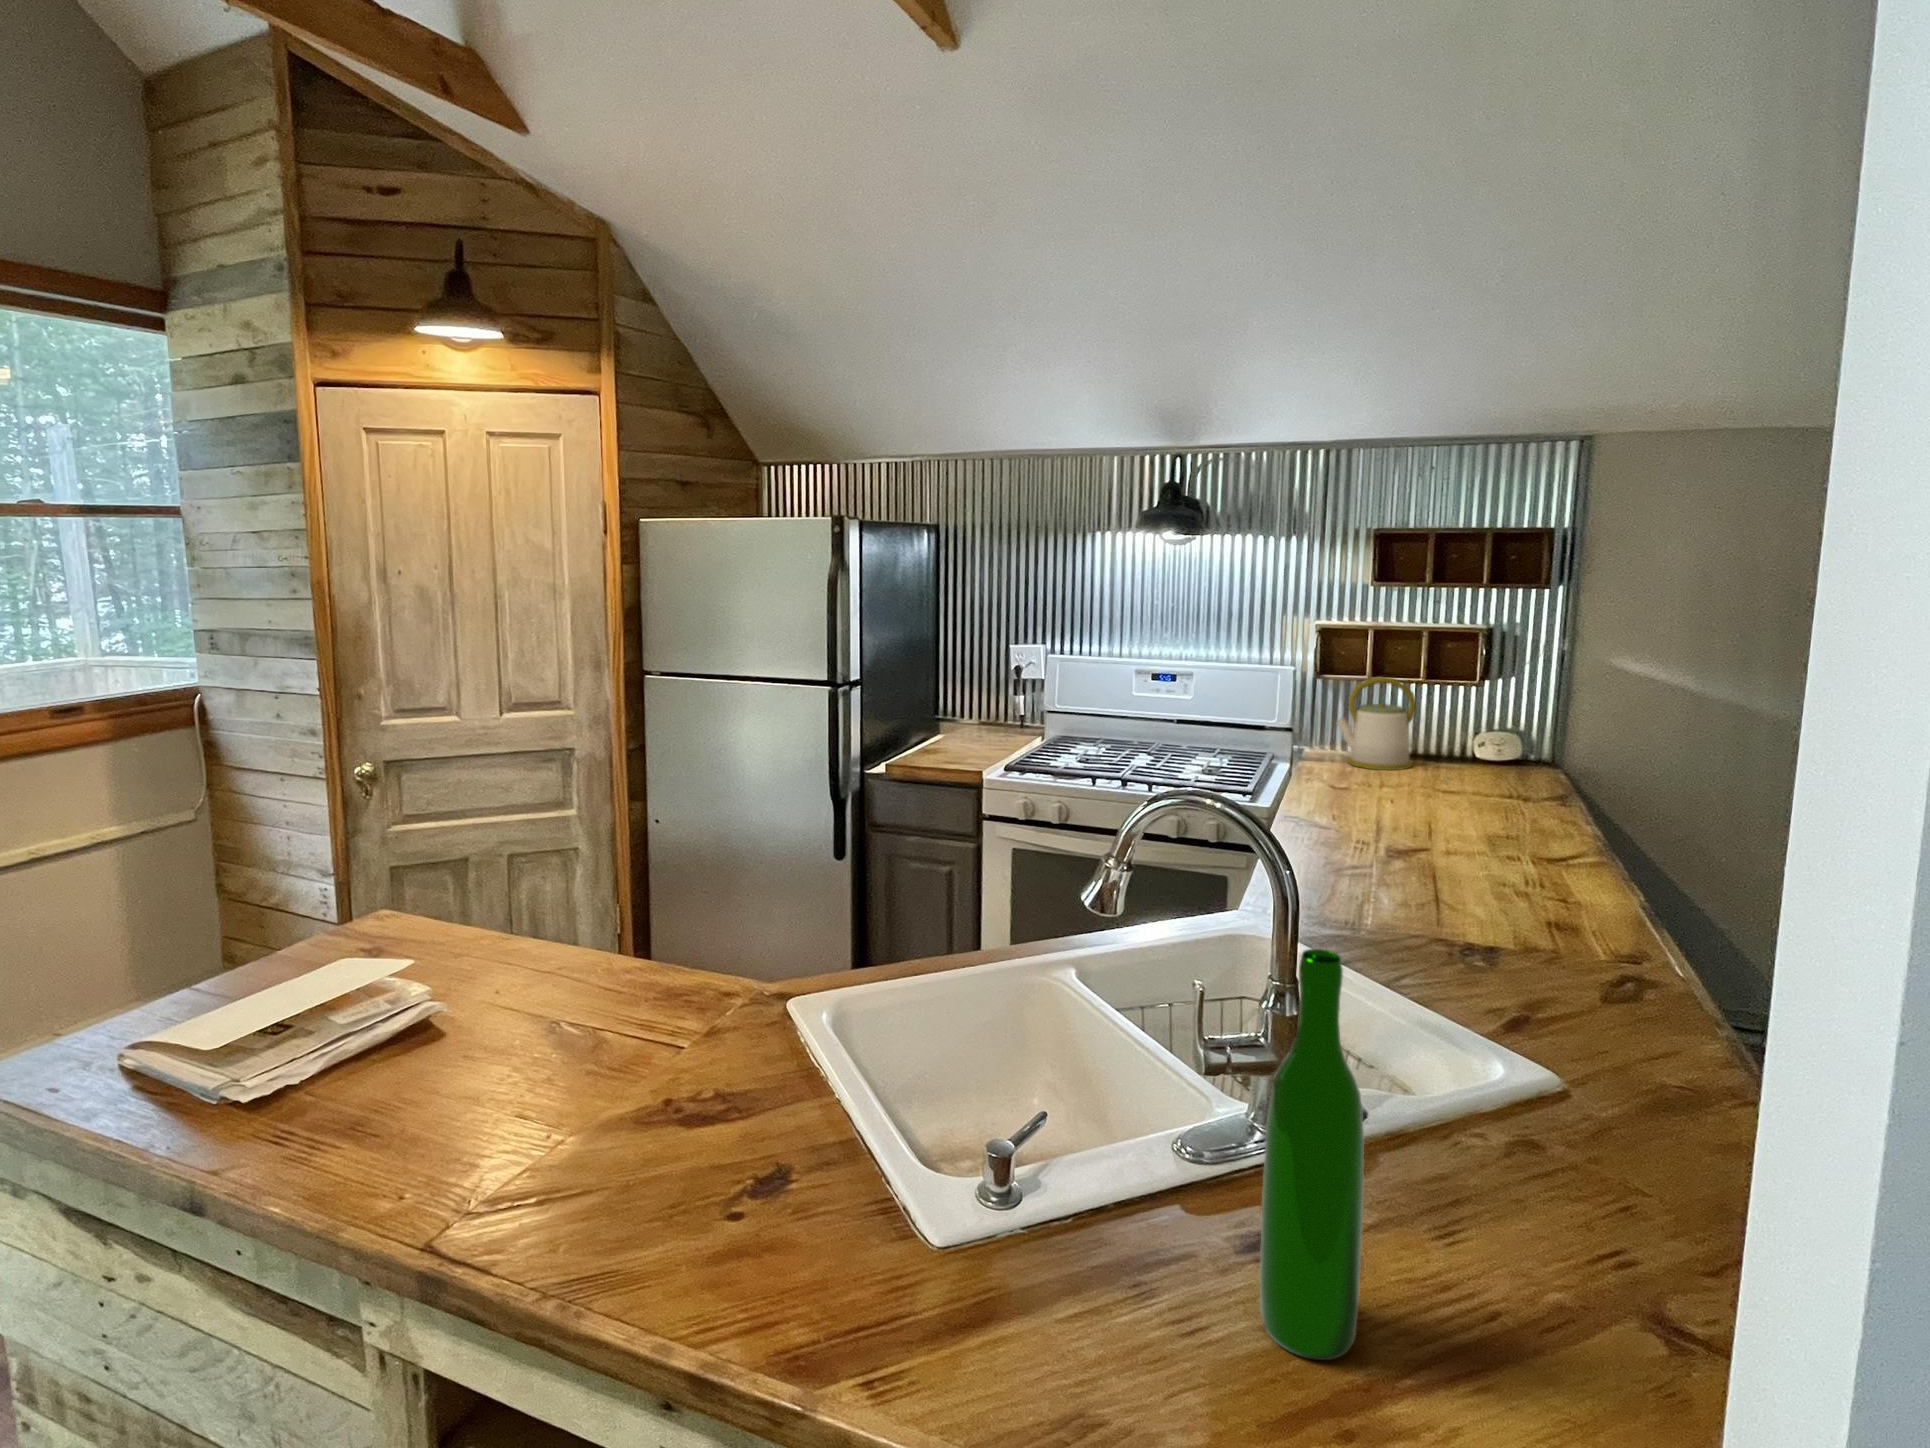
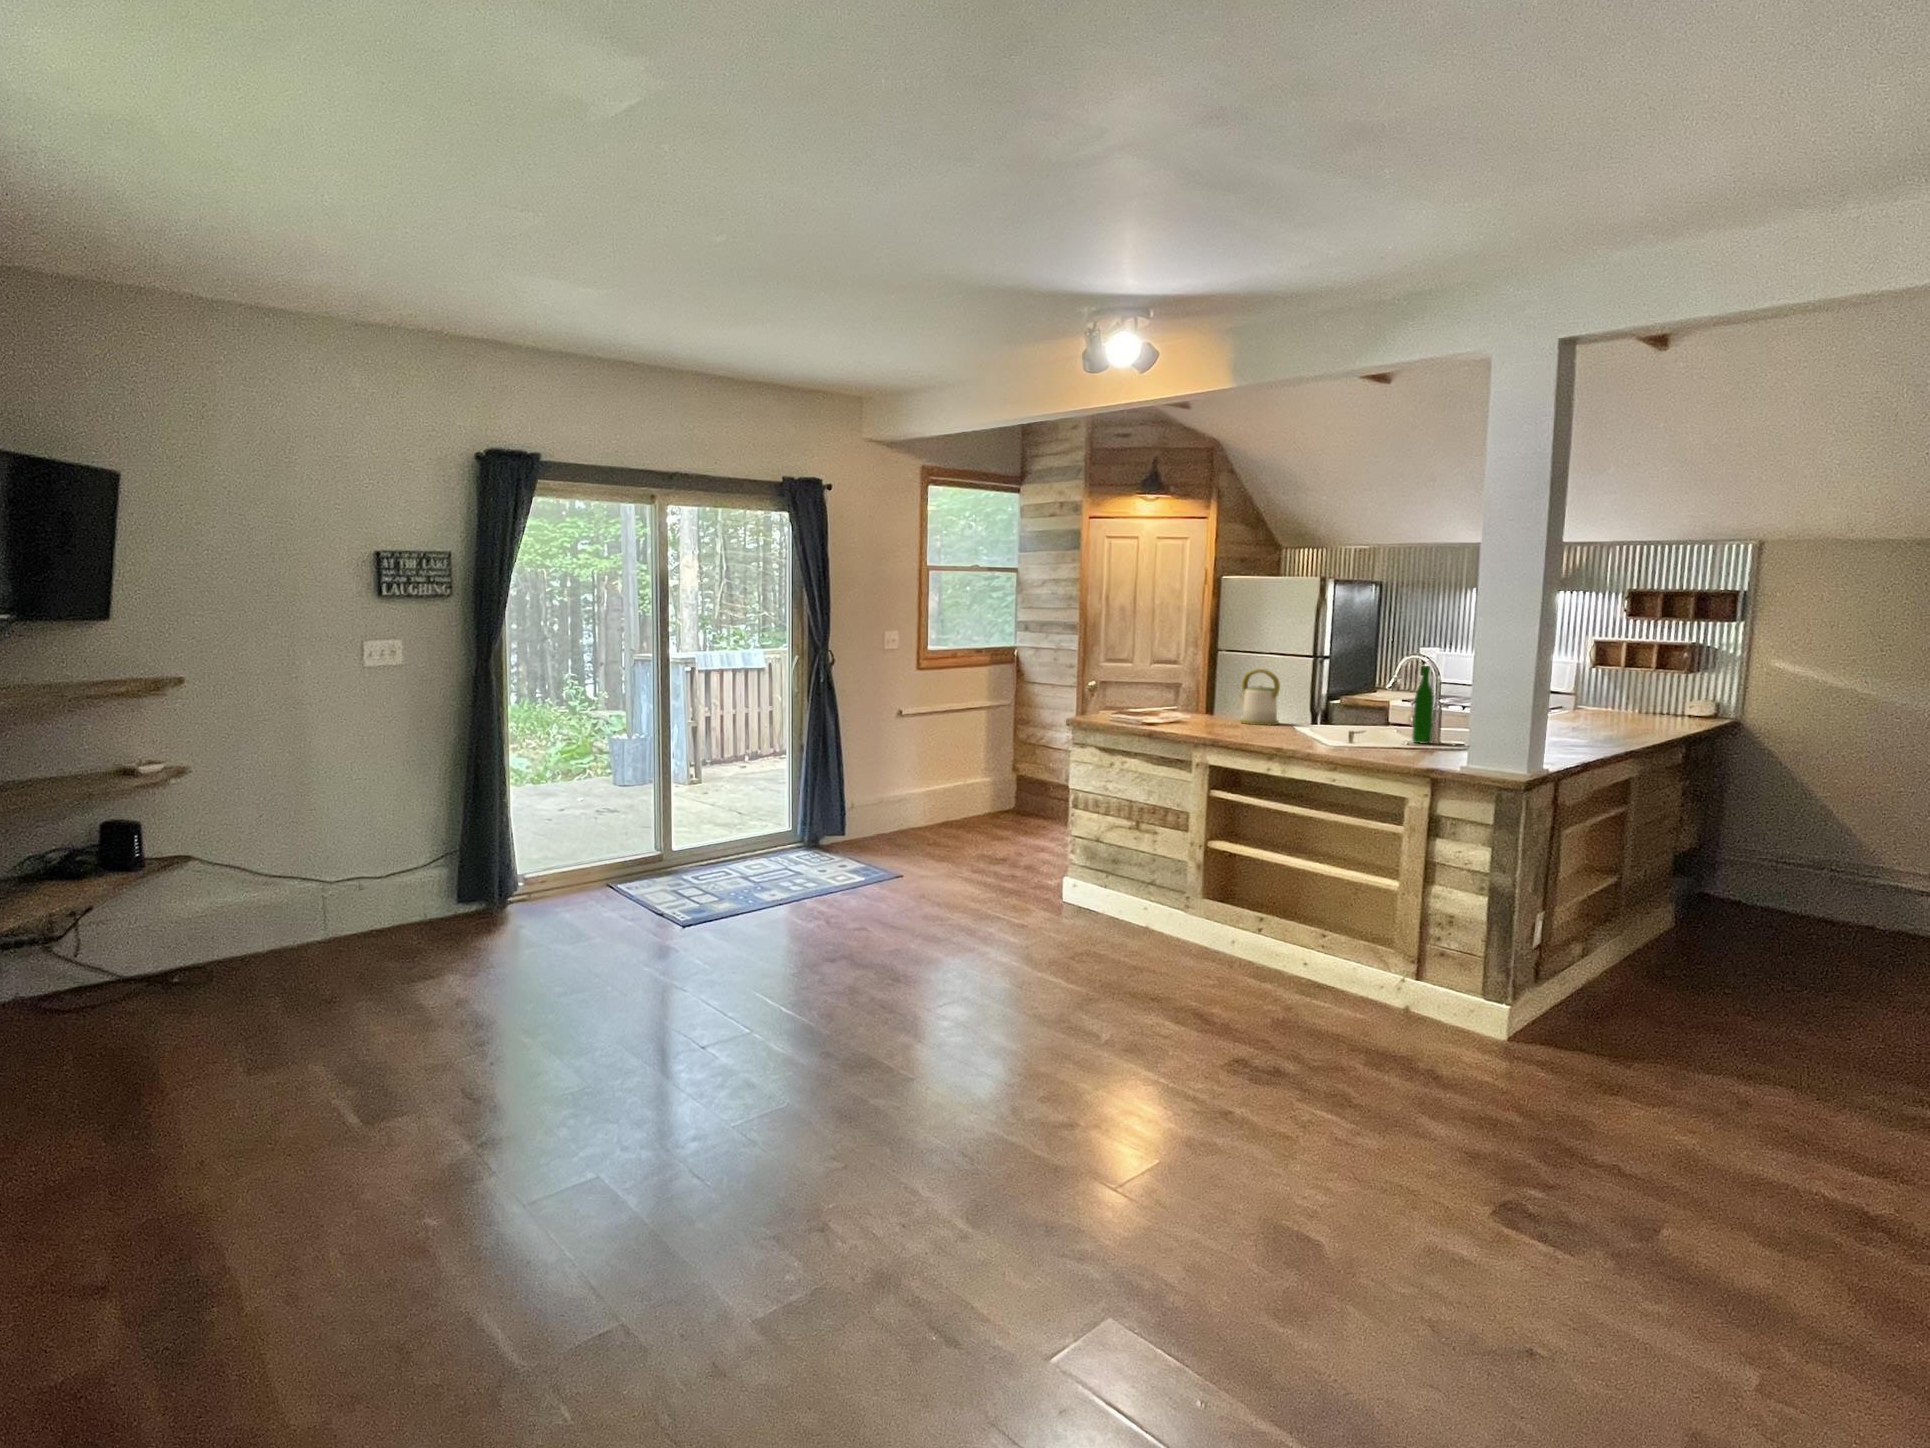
kettle: present [1337,677,1416,770] -> present [1237,669,1280,725]

